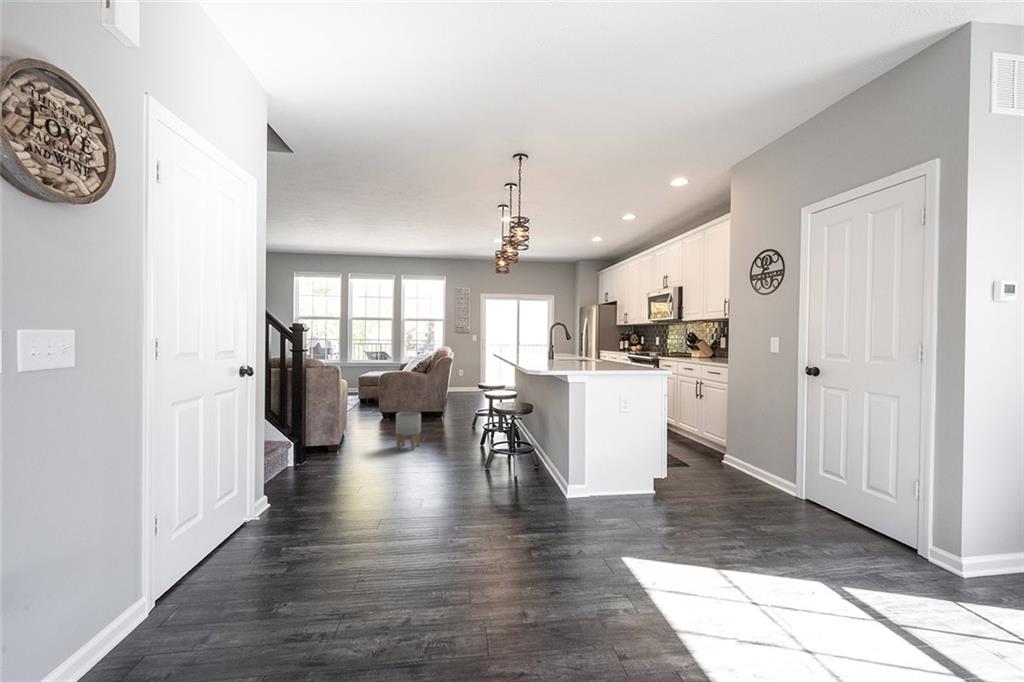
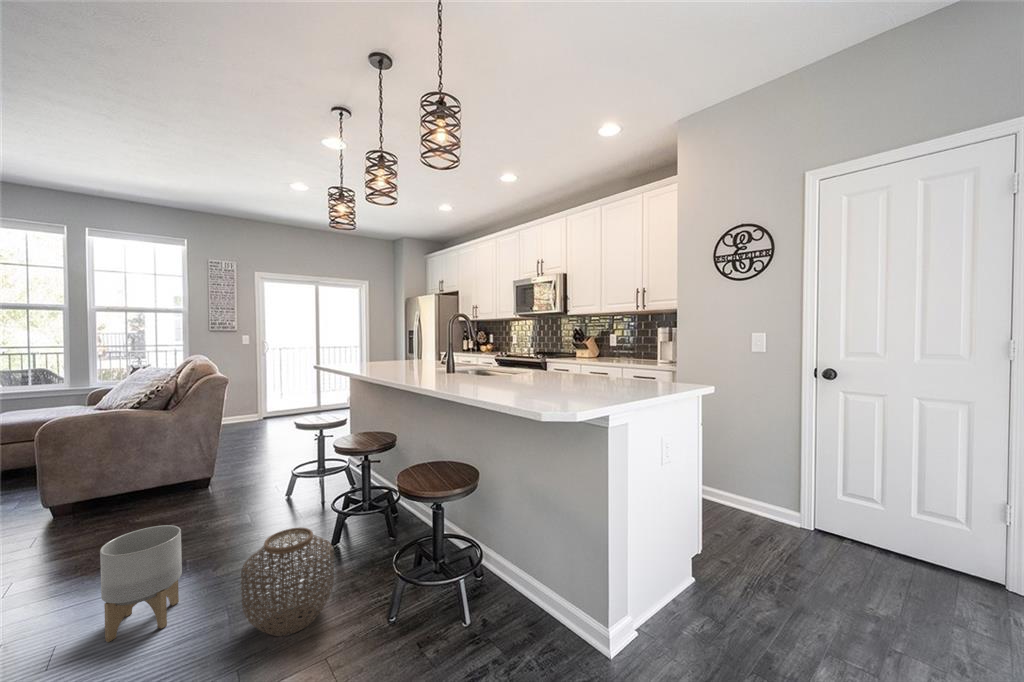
woven basket: none [437,418,473,460] -> present [241,528,334,636]

